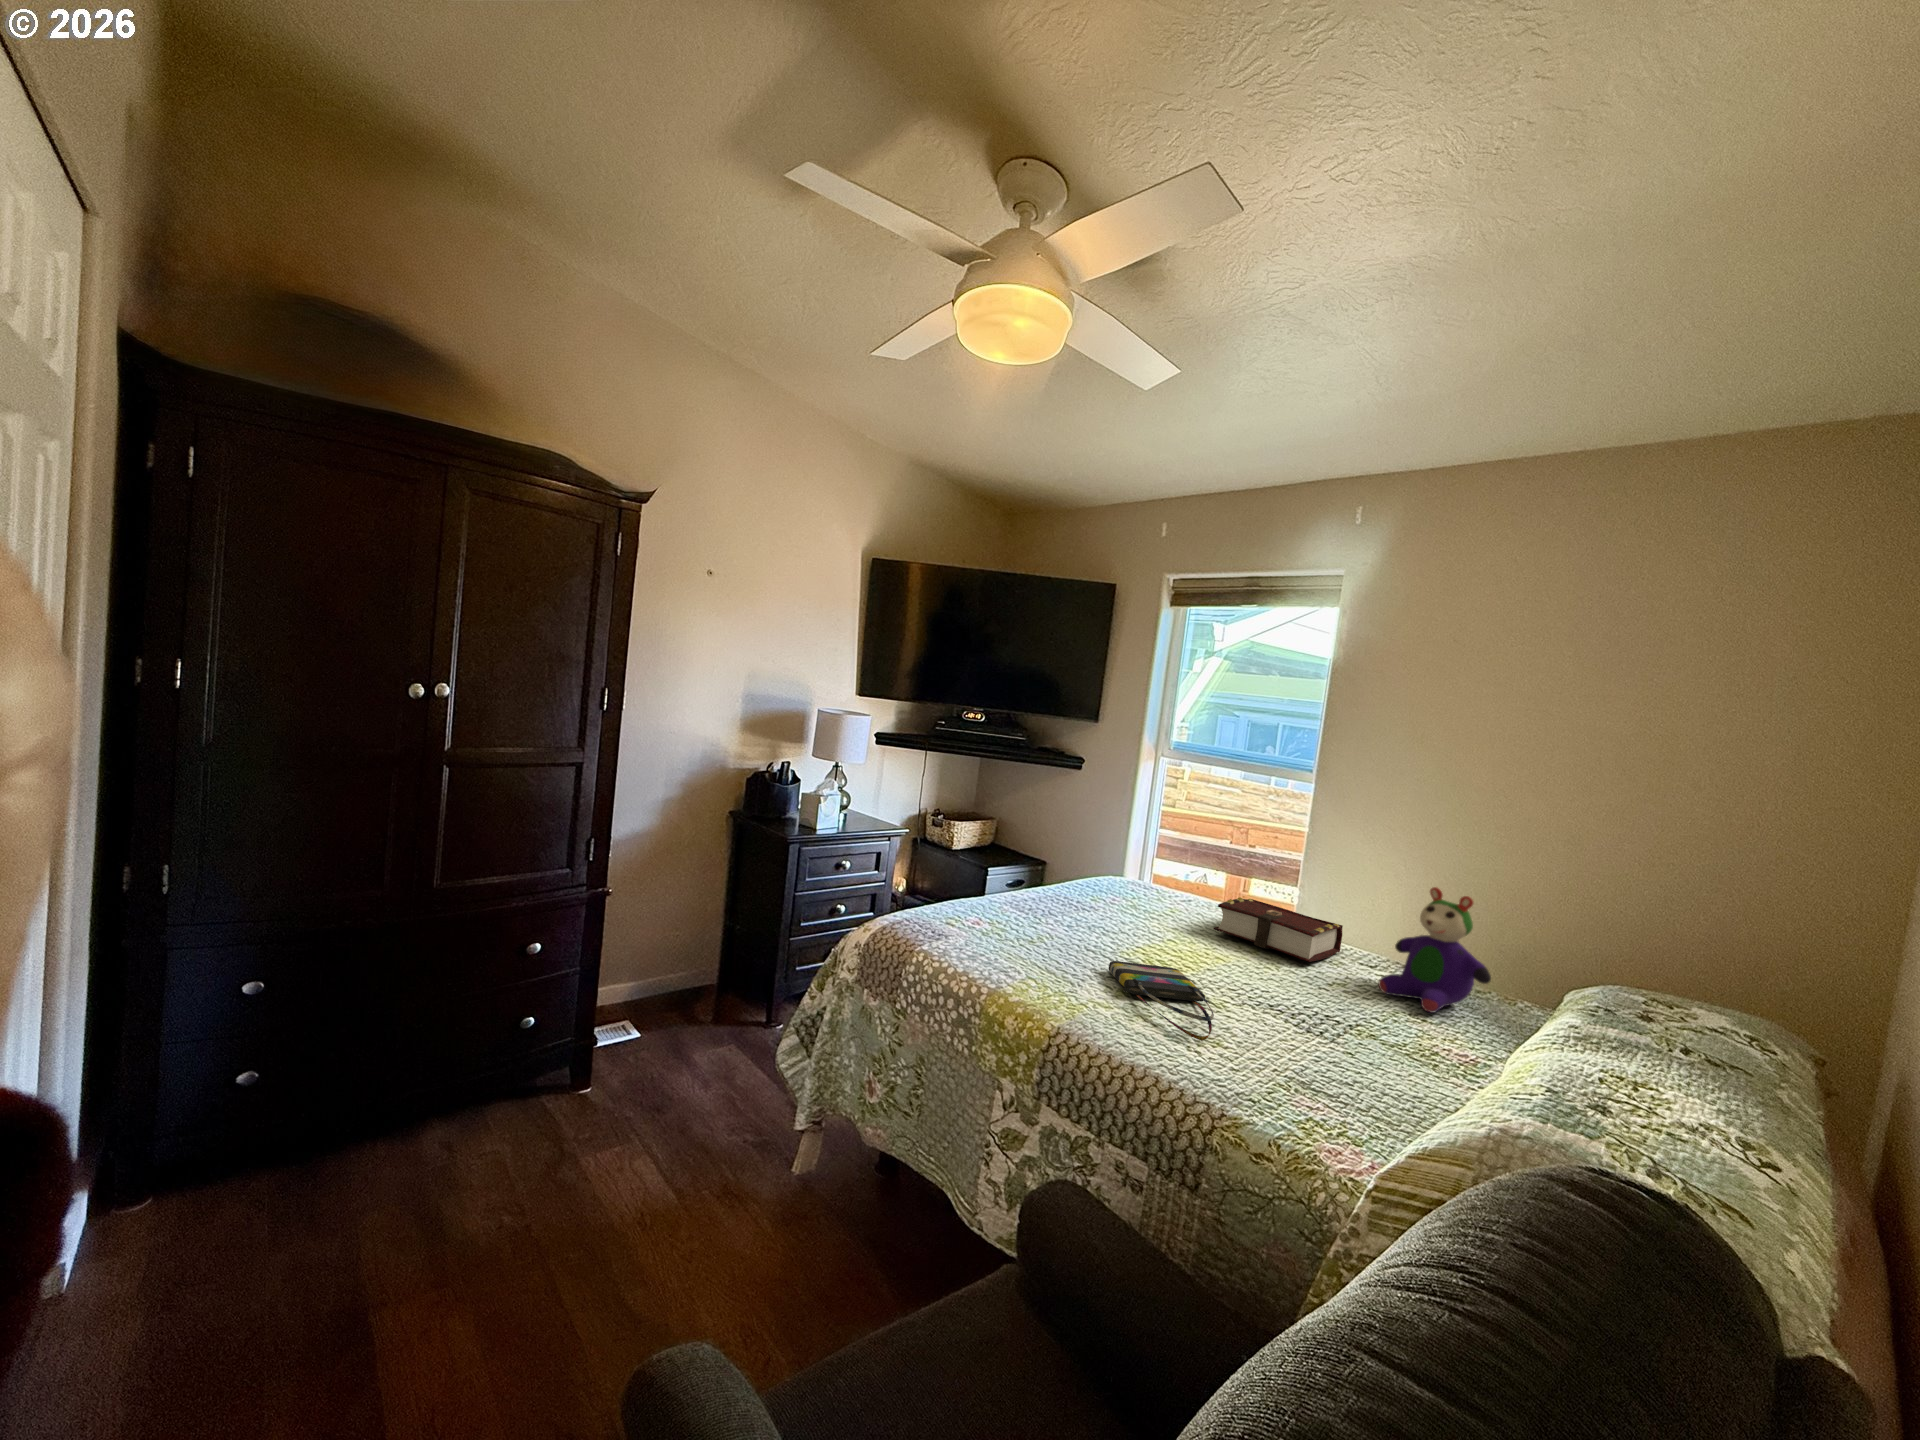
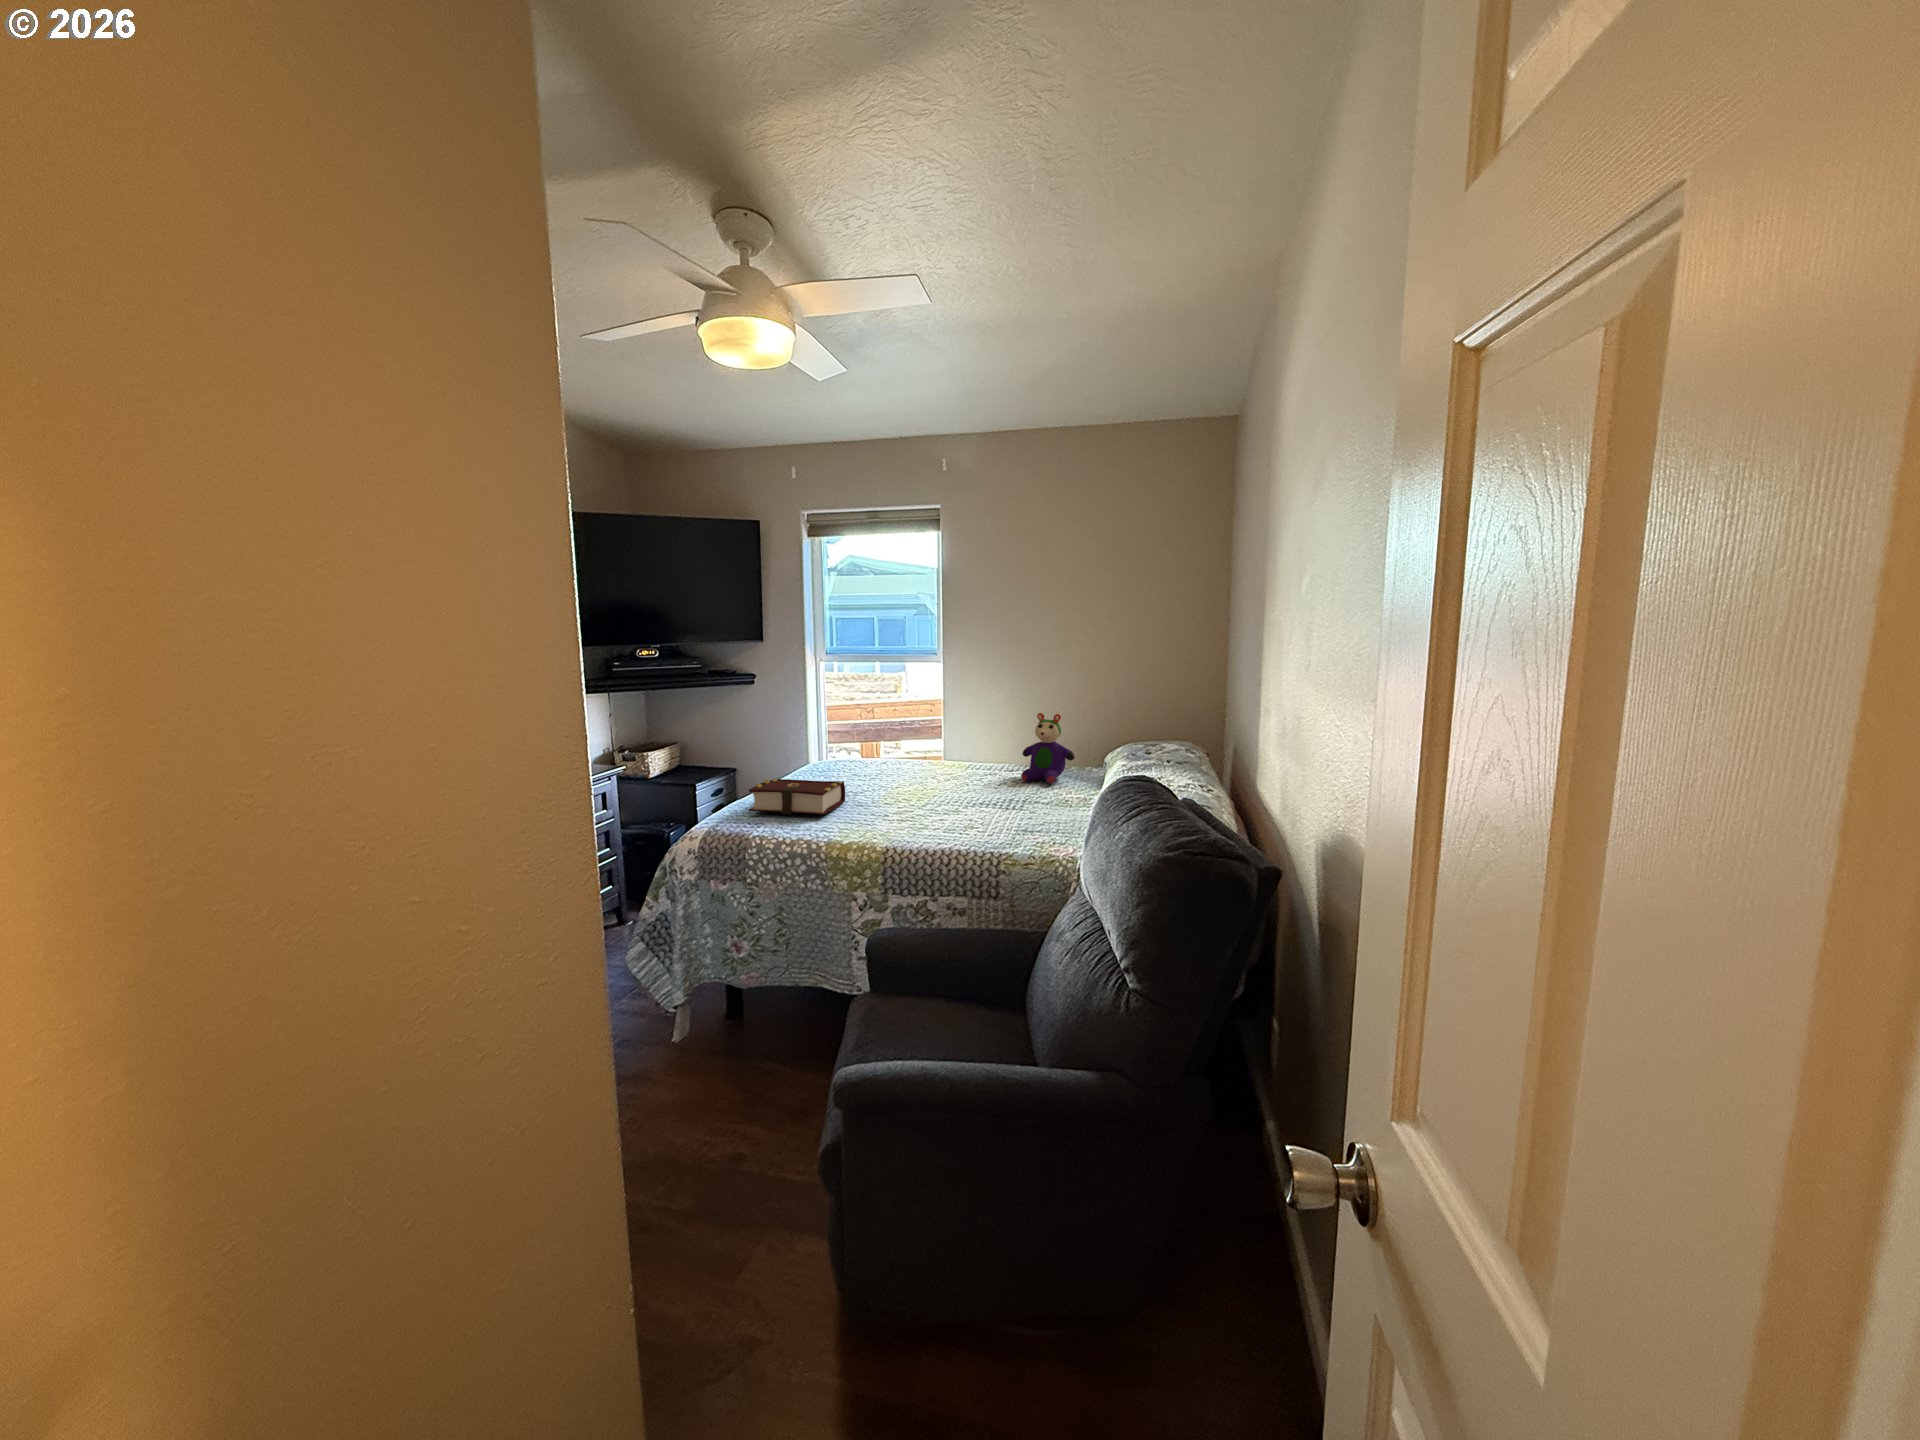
book: present [1213,897,1343,962] -> present [749,779,845,815]
tote bag: present [1109,961,1214,1040] -> none [882,799,967,828]

